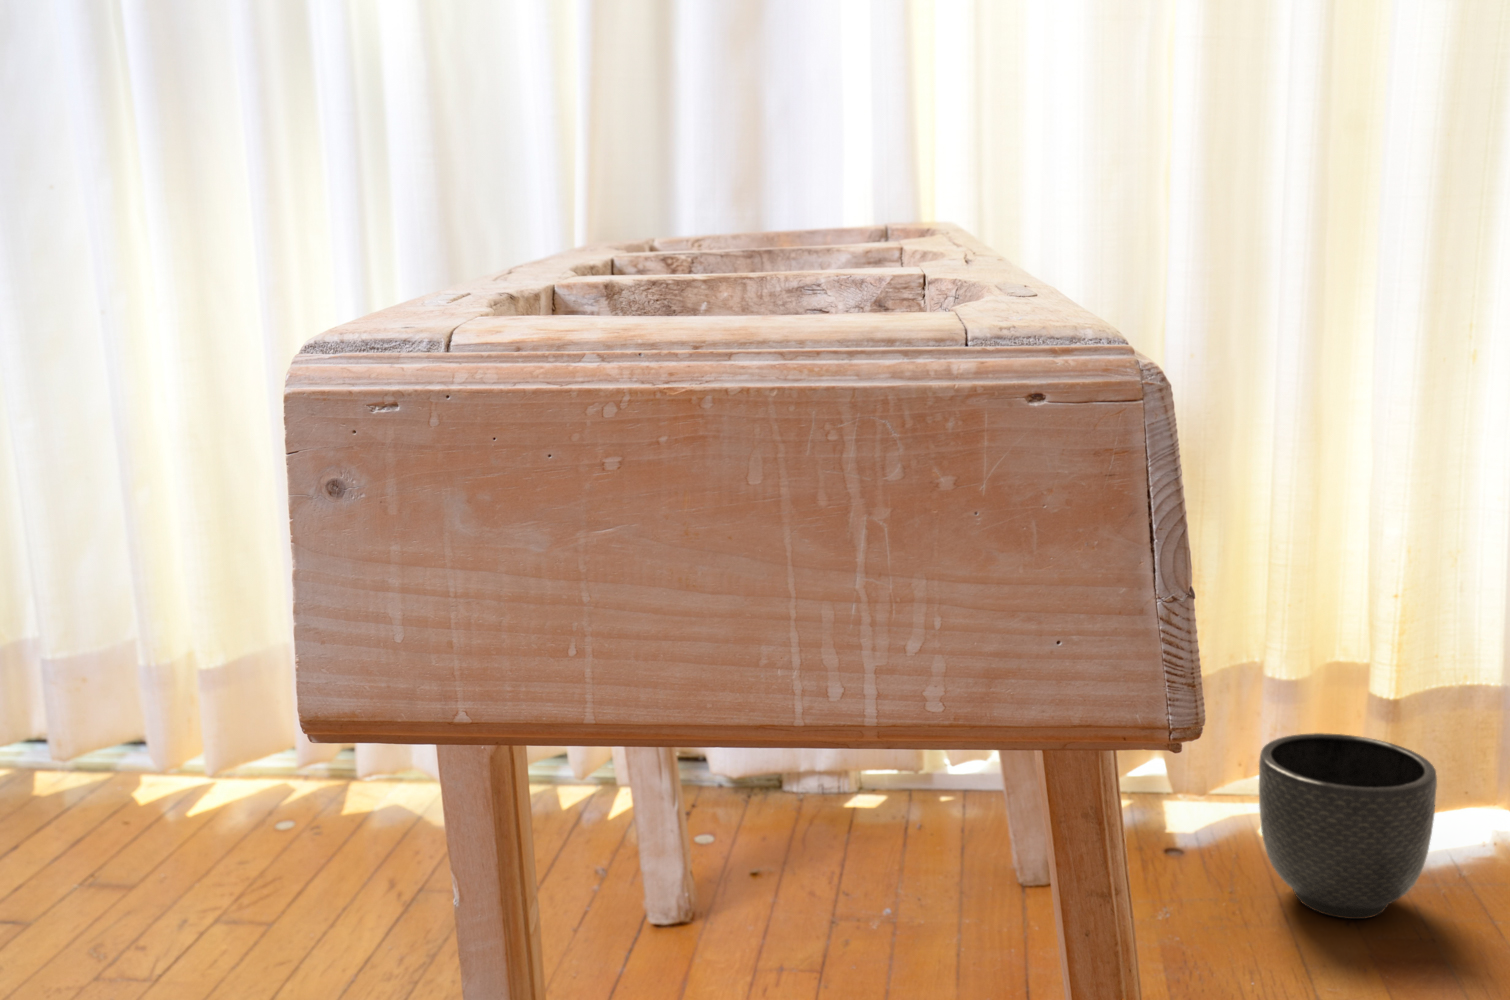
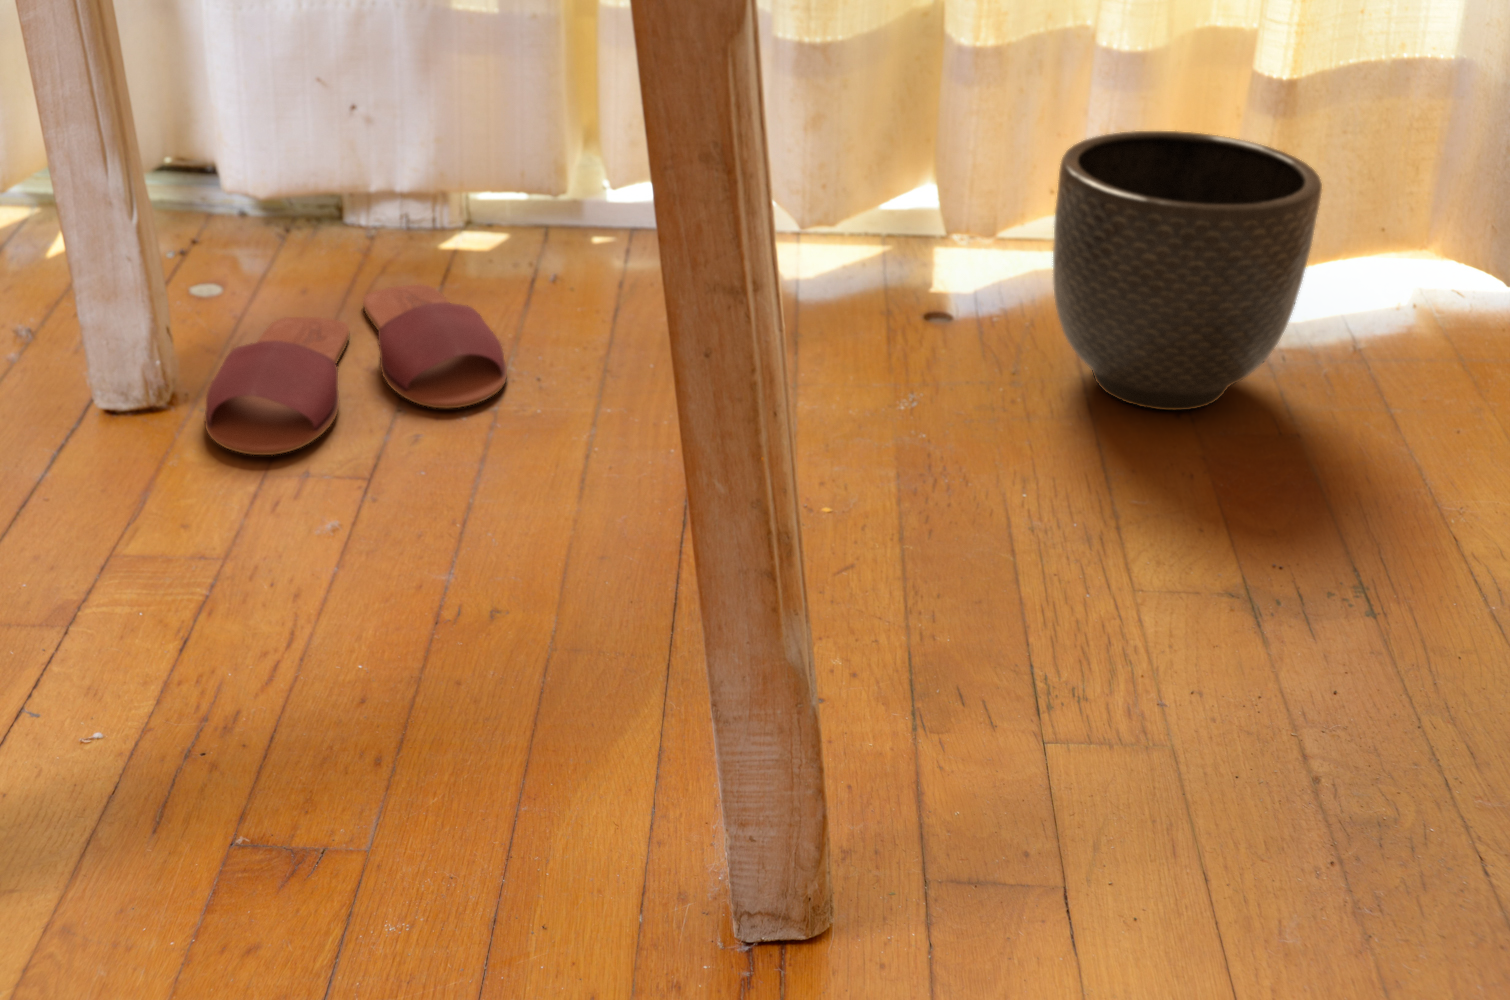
slippers: none [736,833,913,952] -> present [205,285,507,455]

